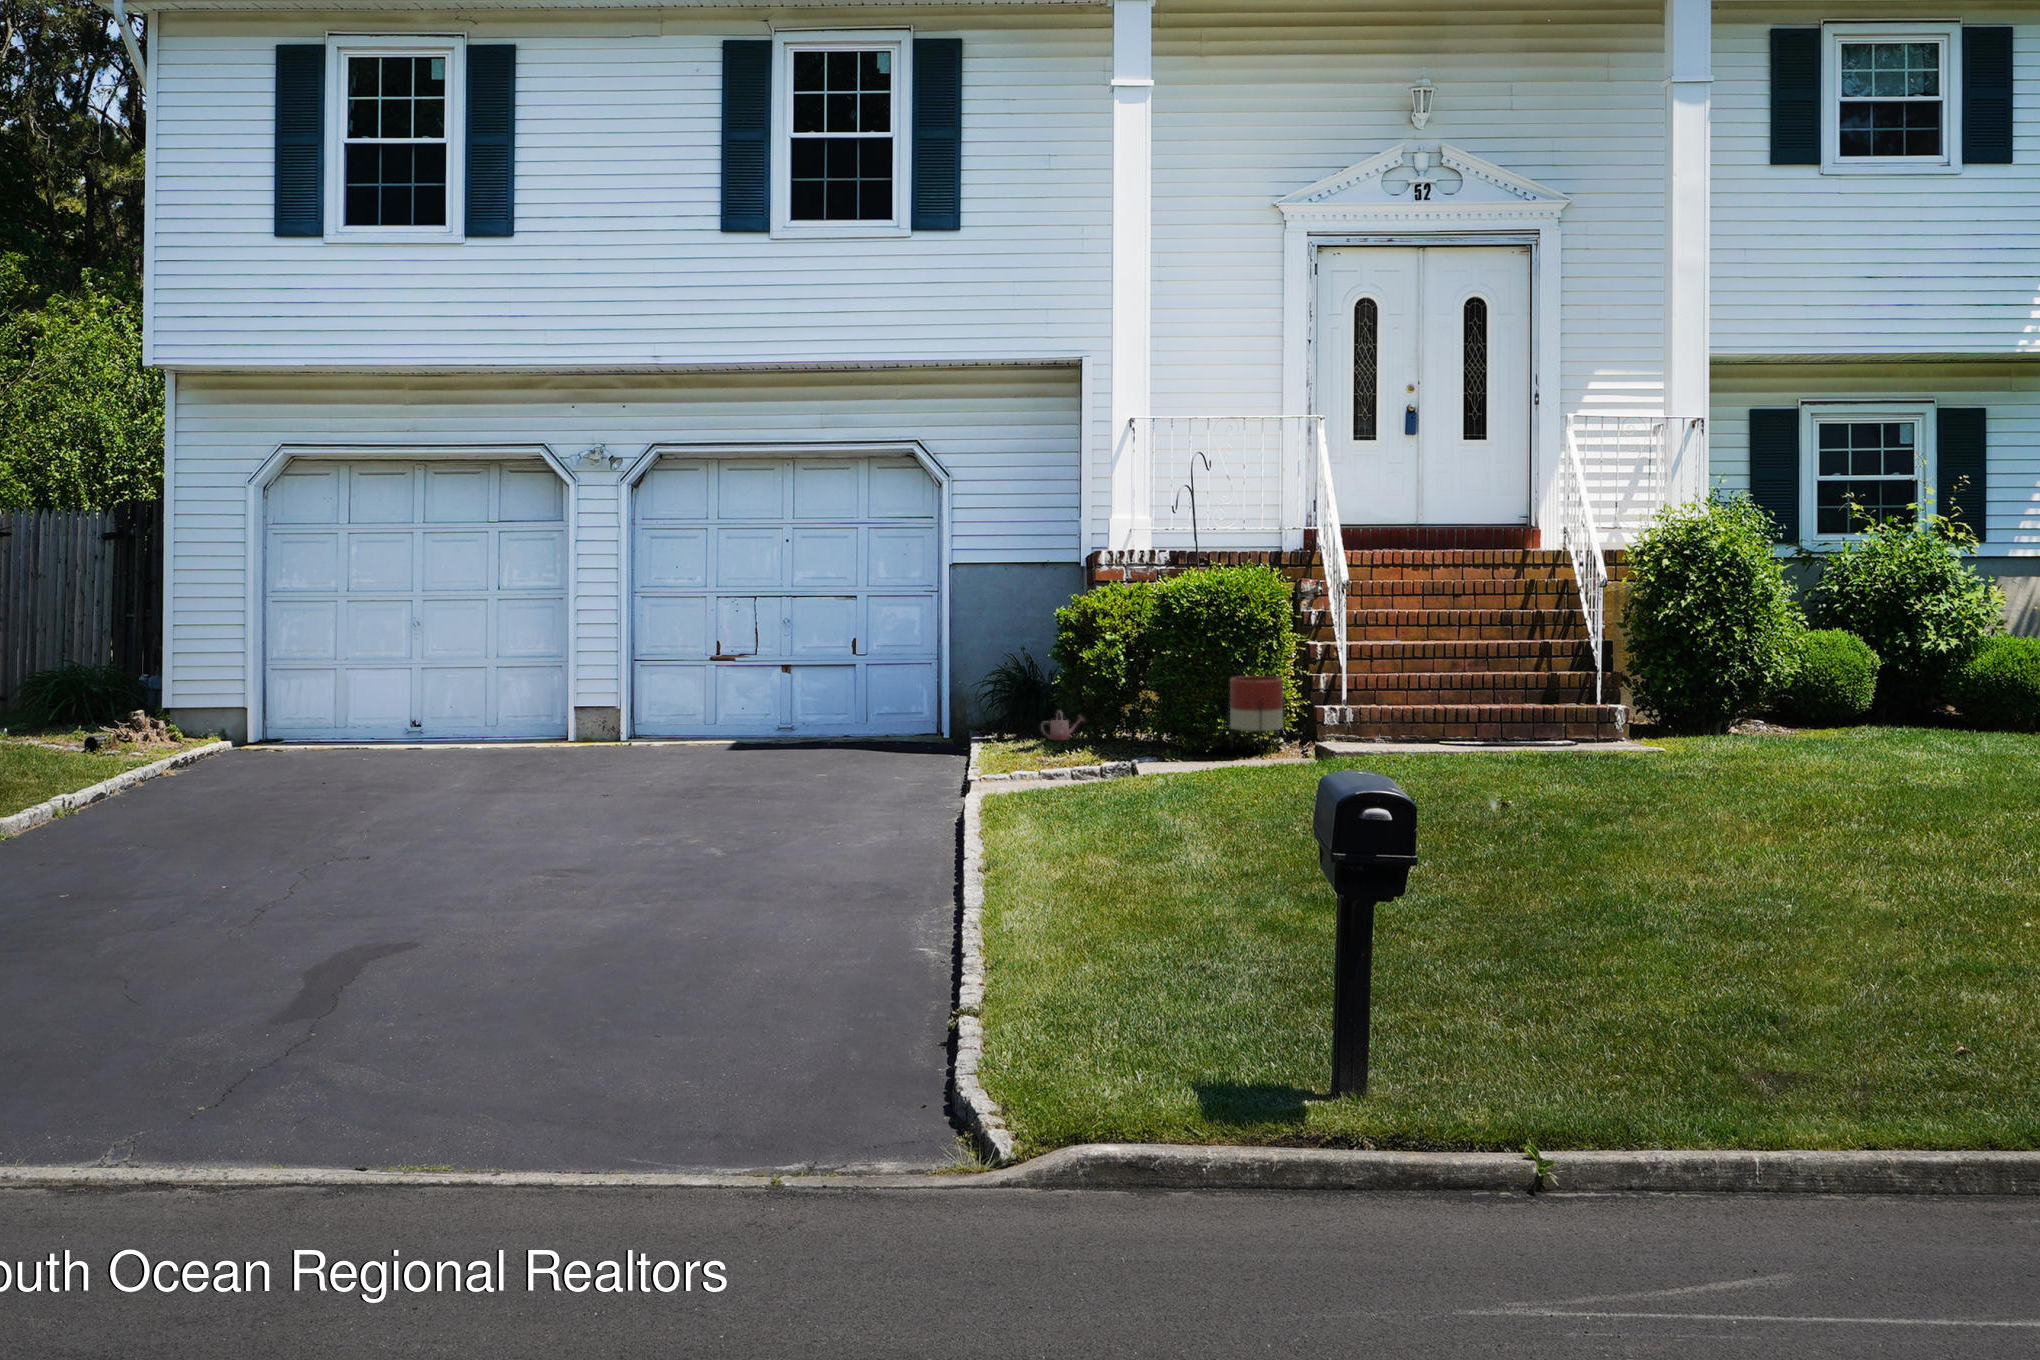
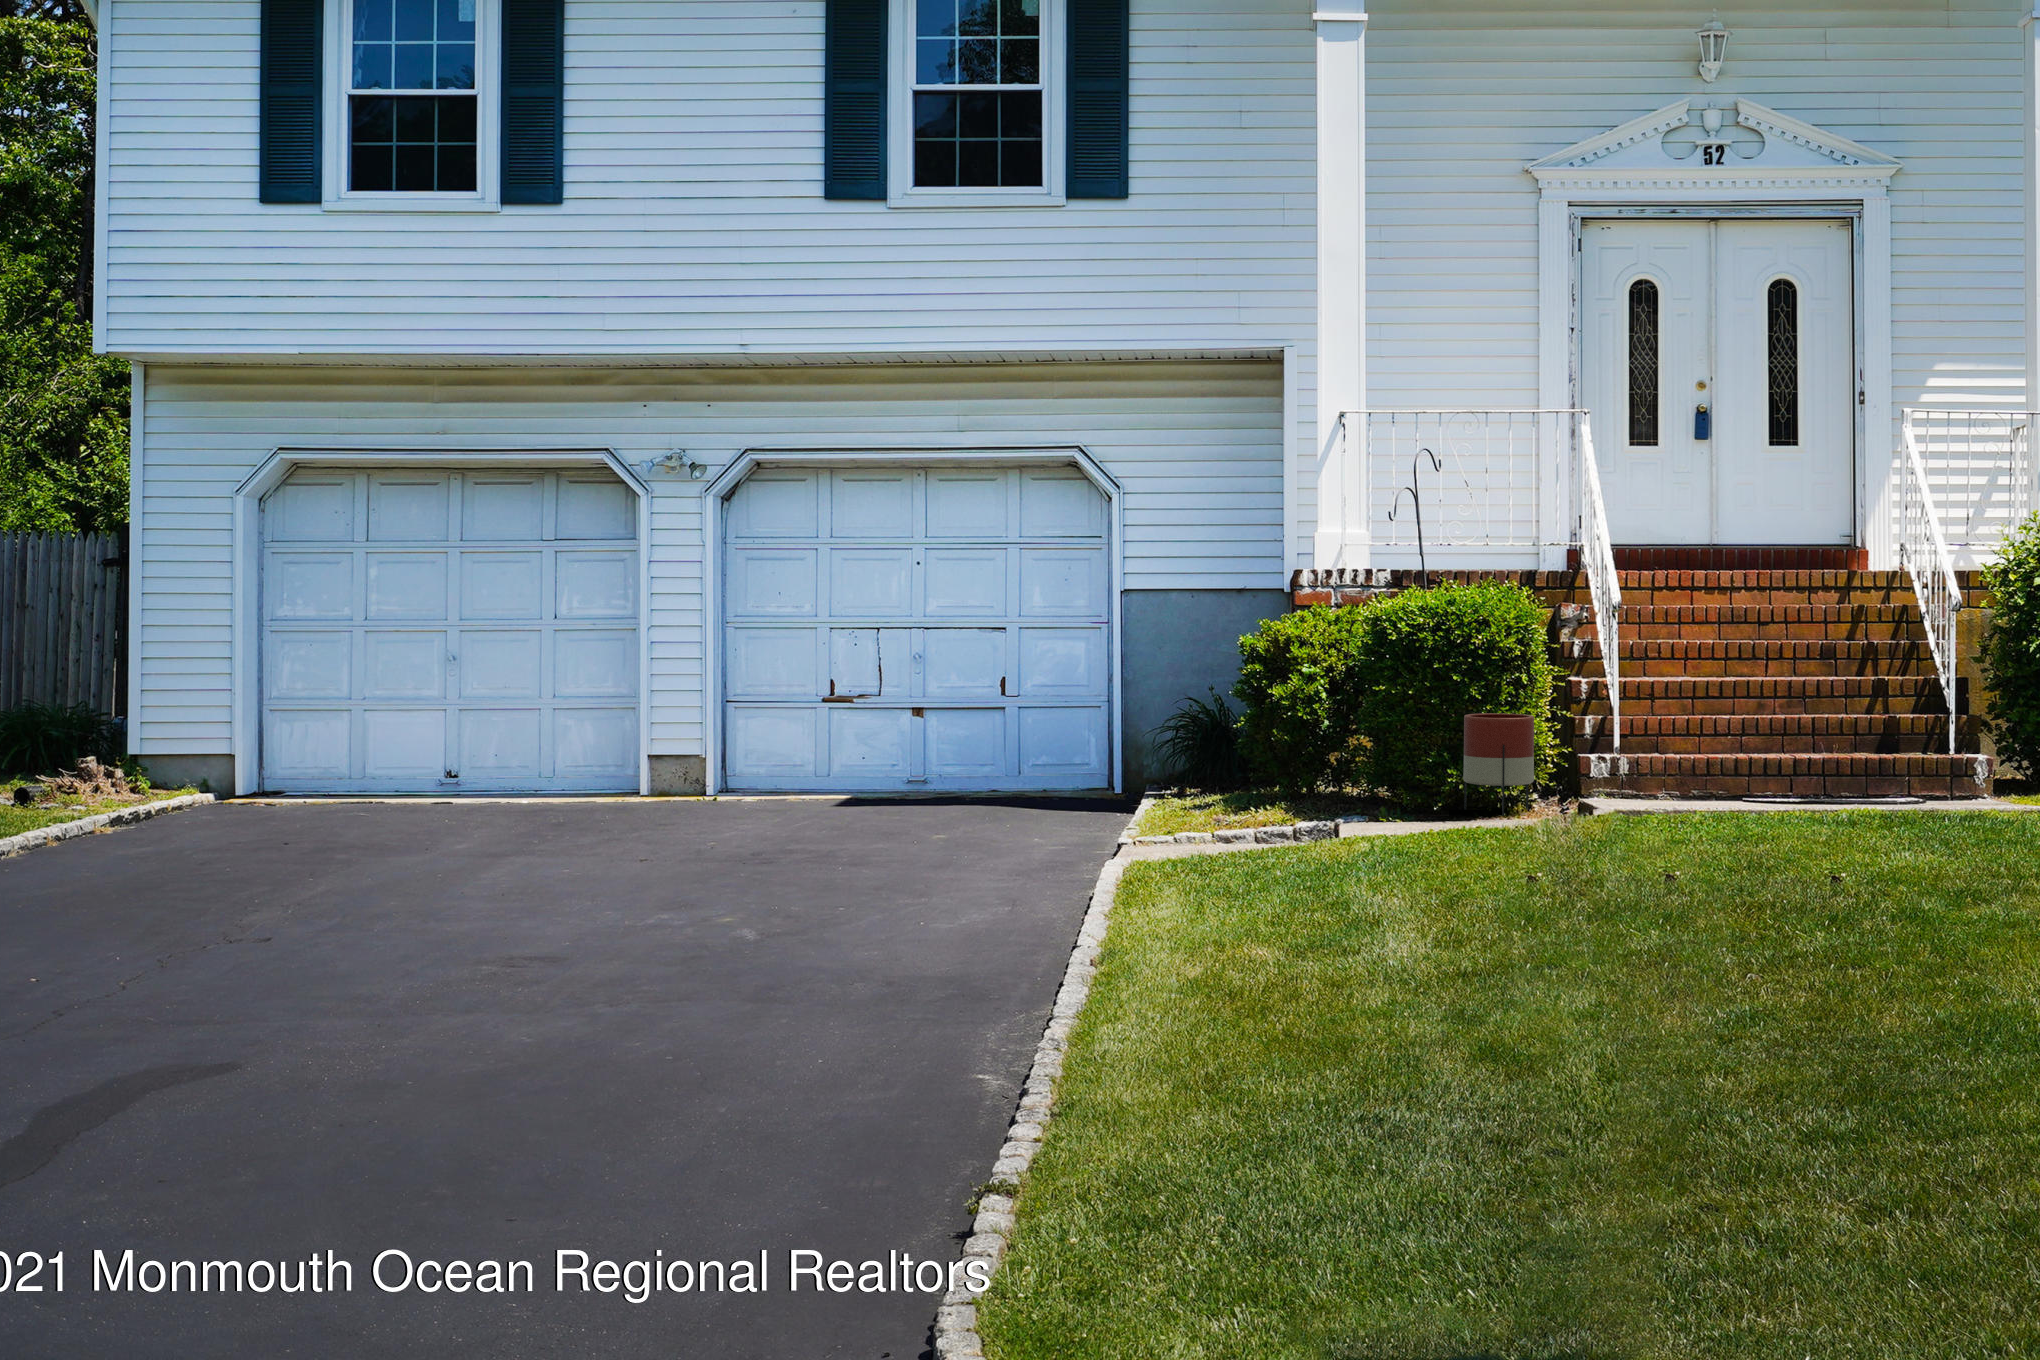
watering can: present [1049,711,1084,740] -> none [1221,761,1280,800]

